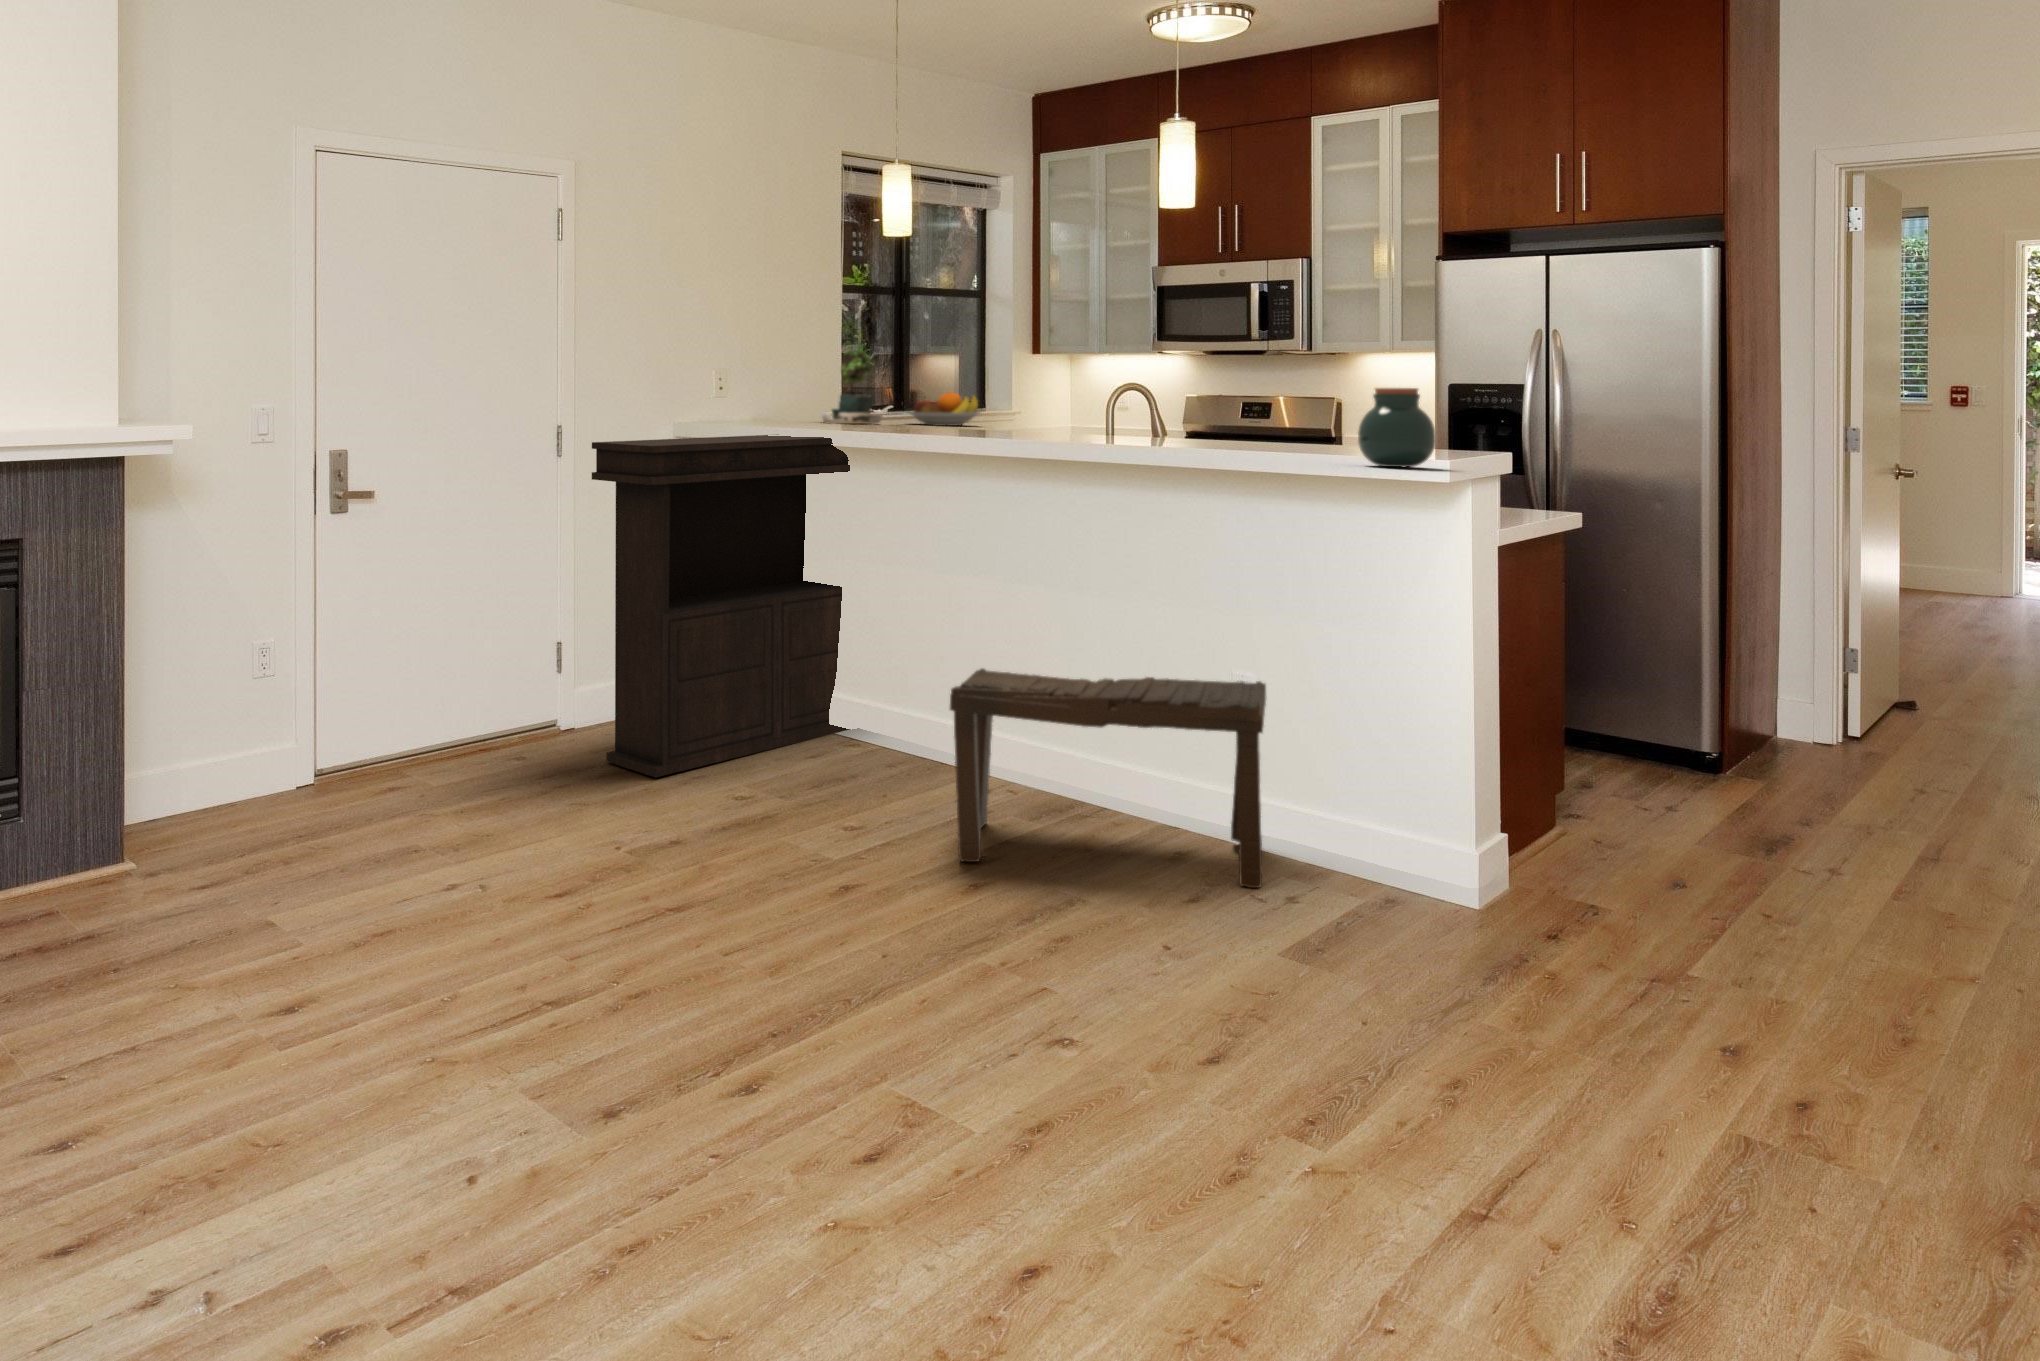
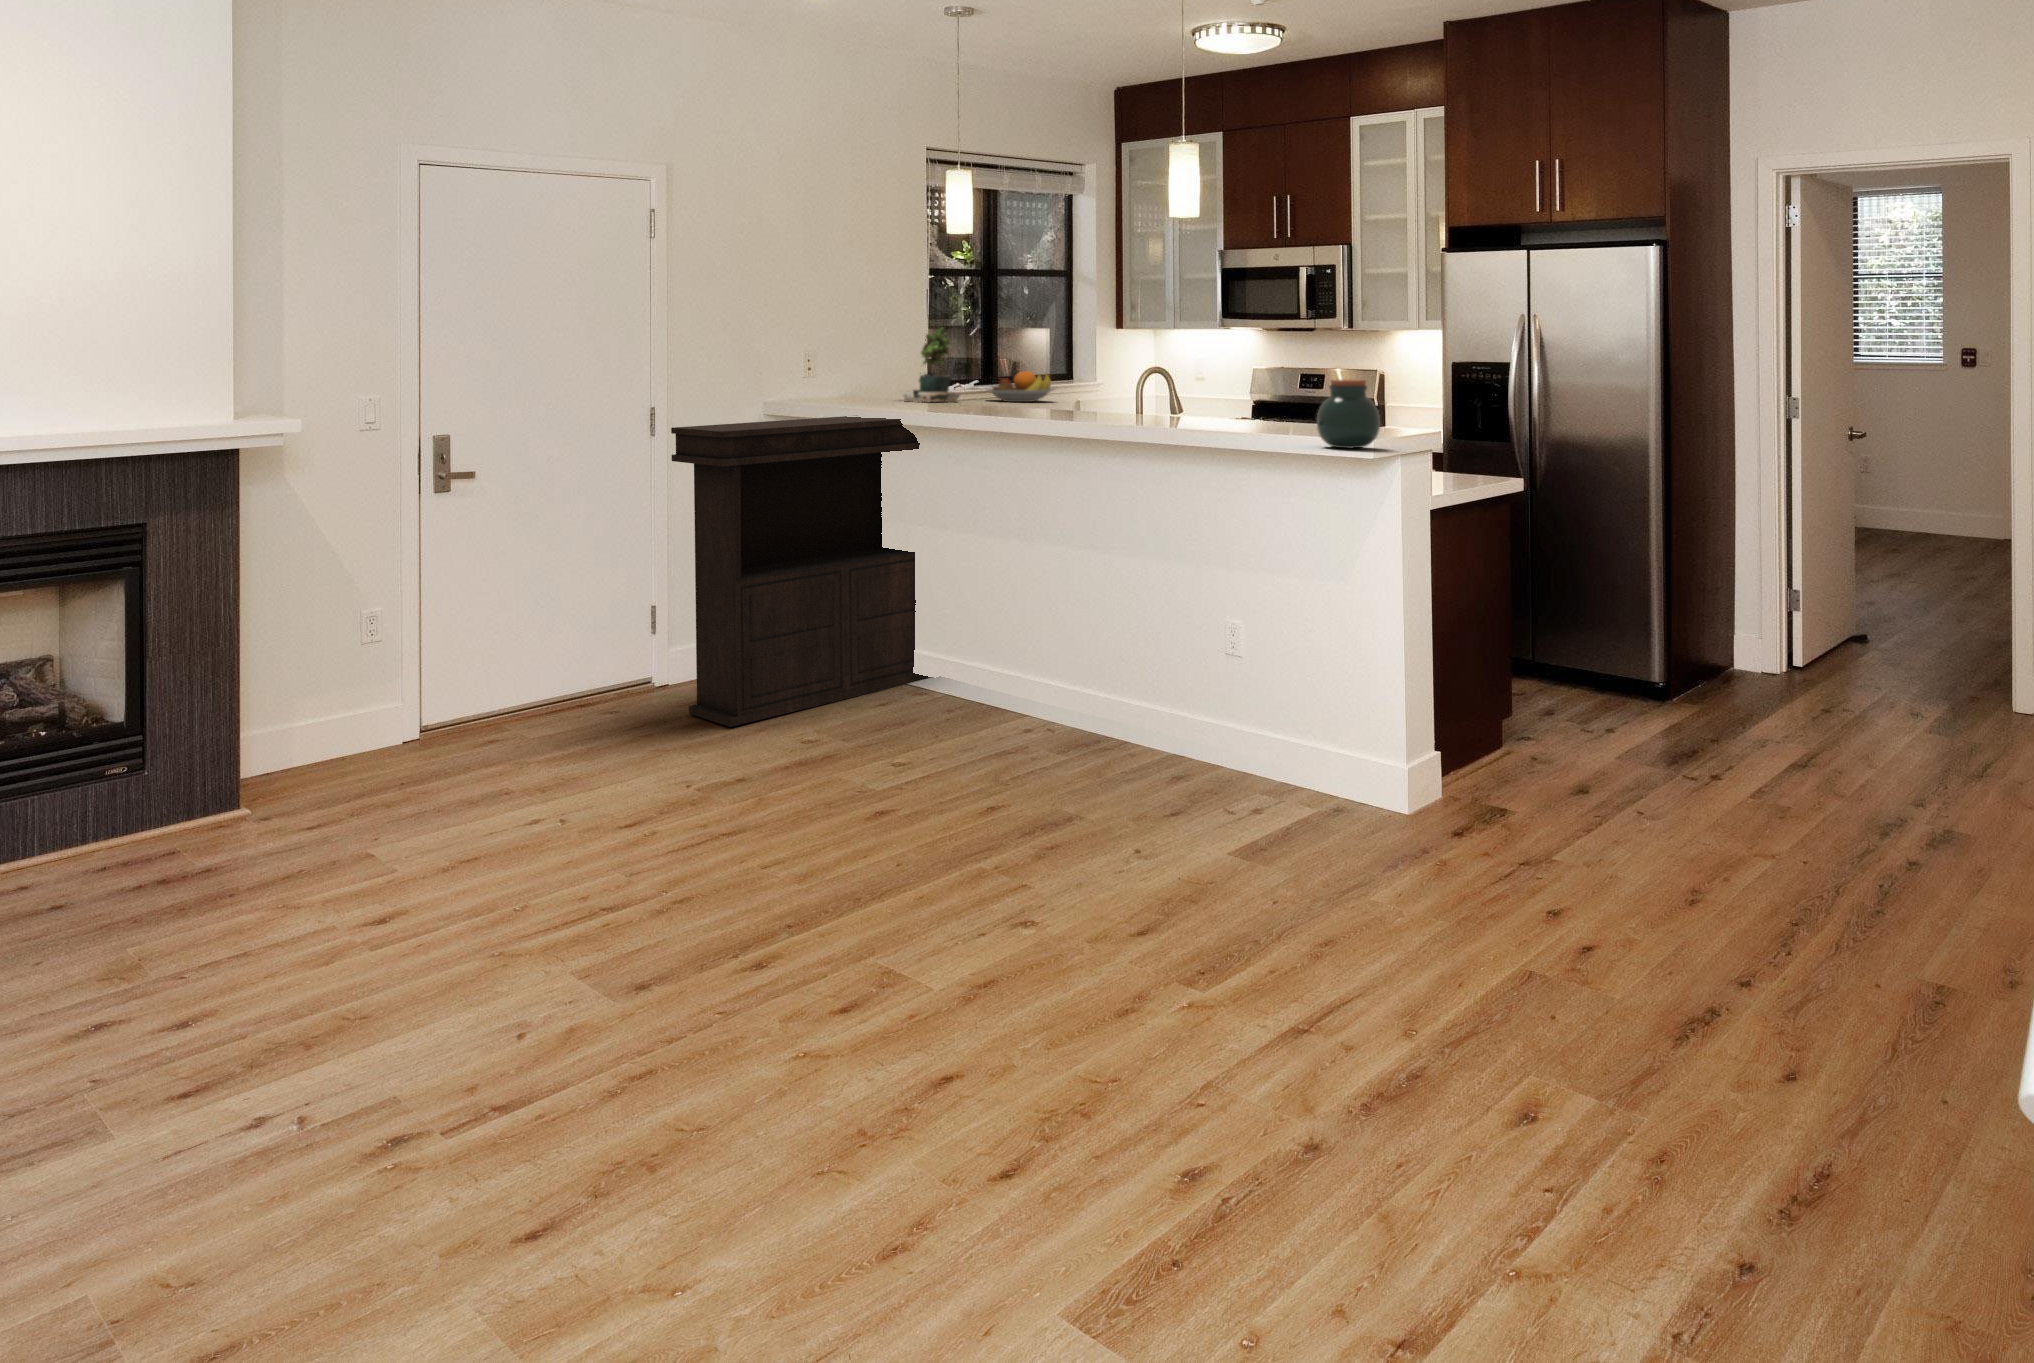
bench: present [950,668,1266,888] -> none [972,625,1250,808]

